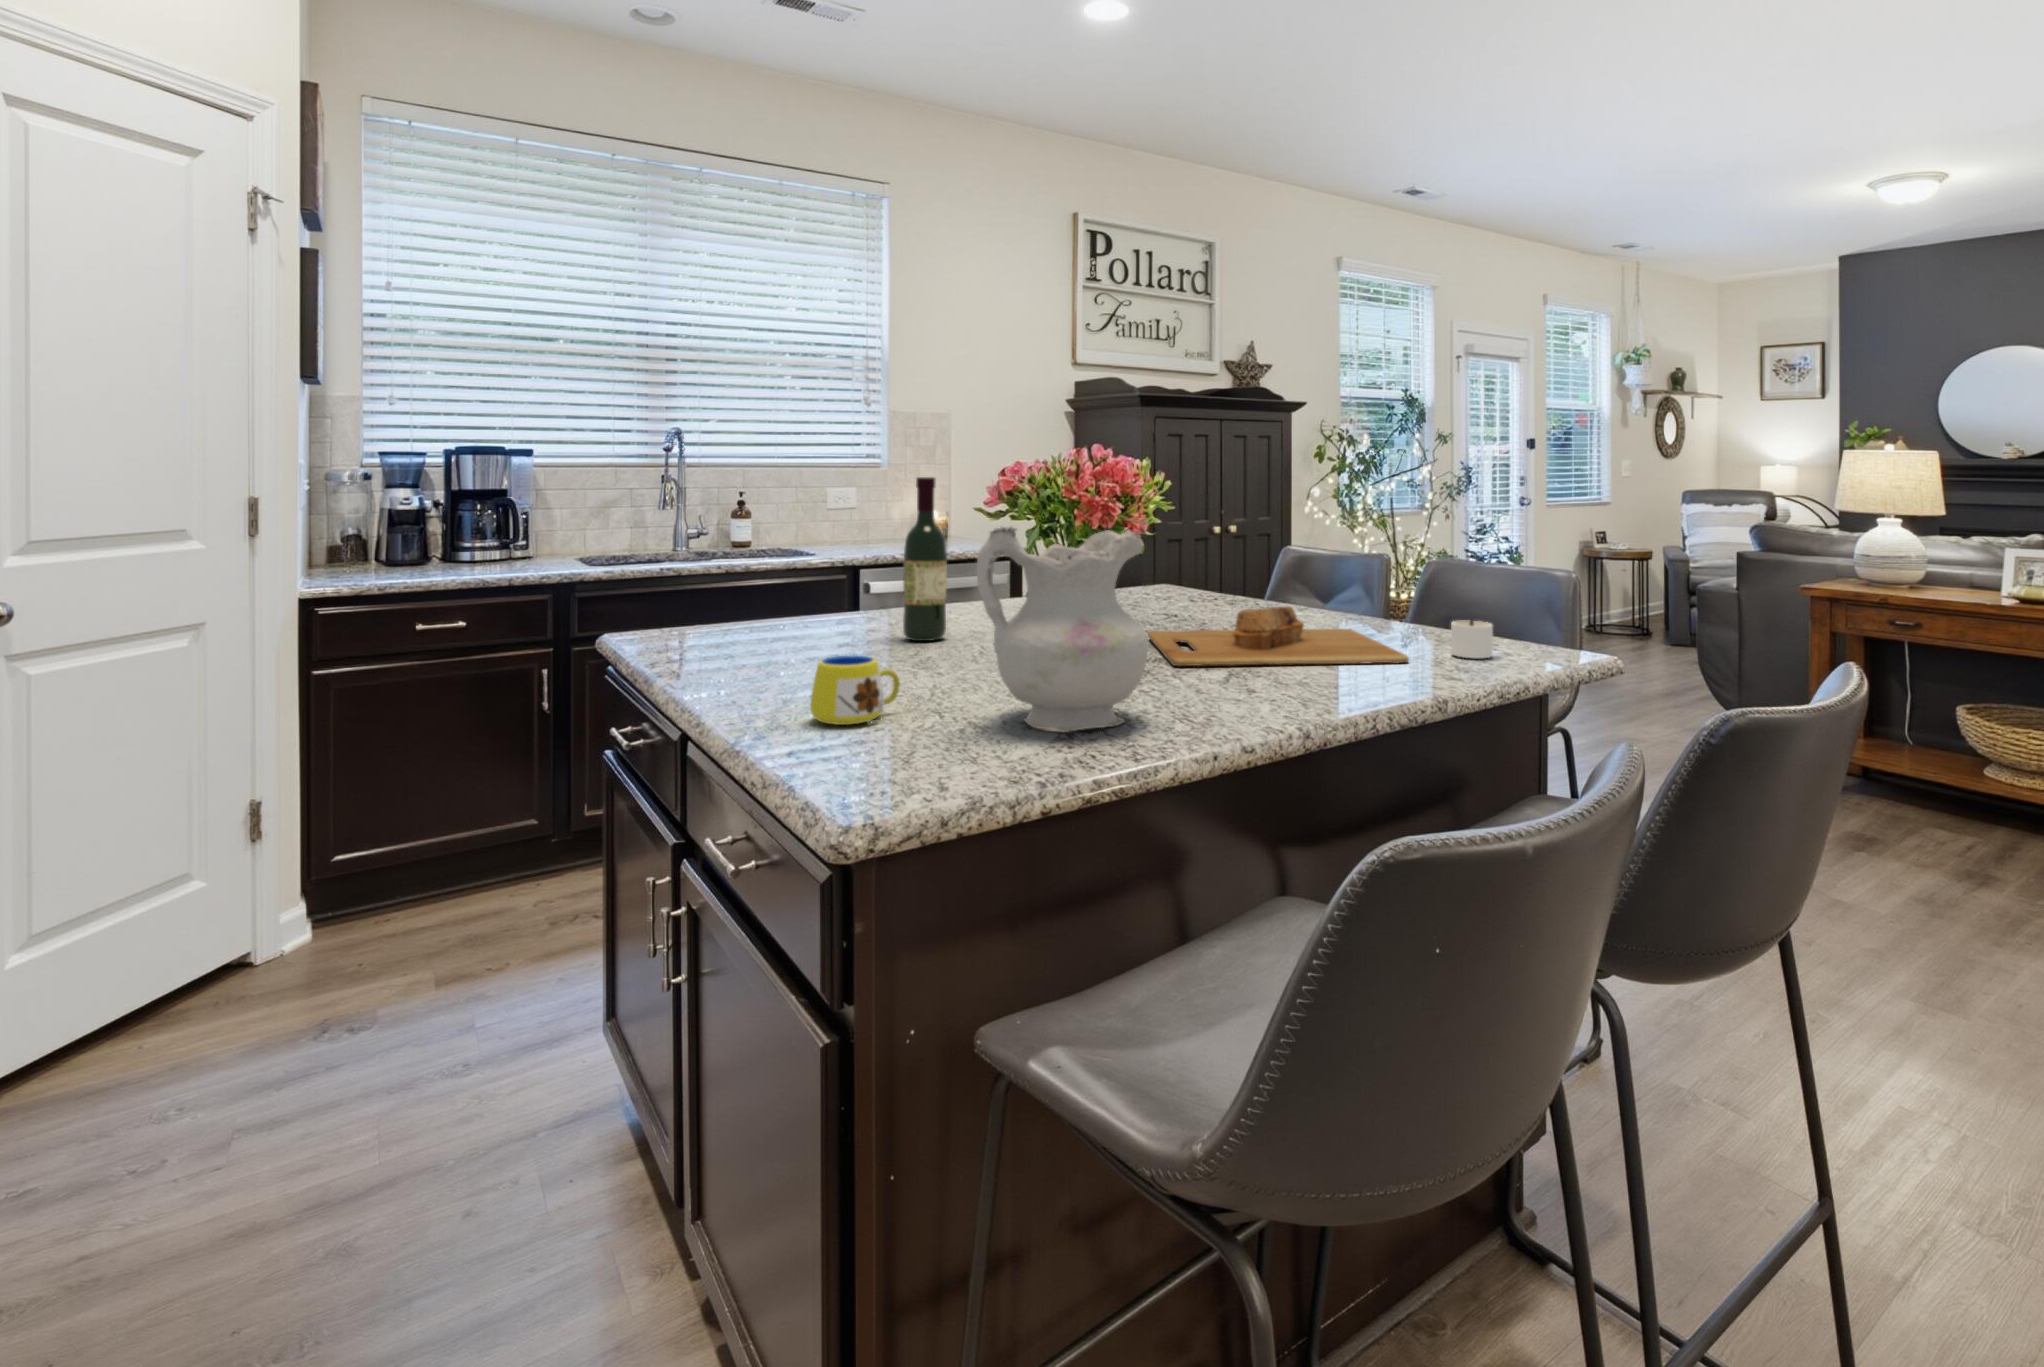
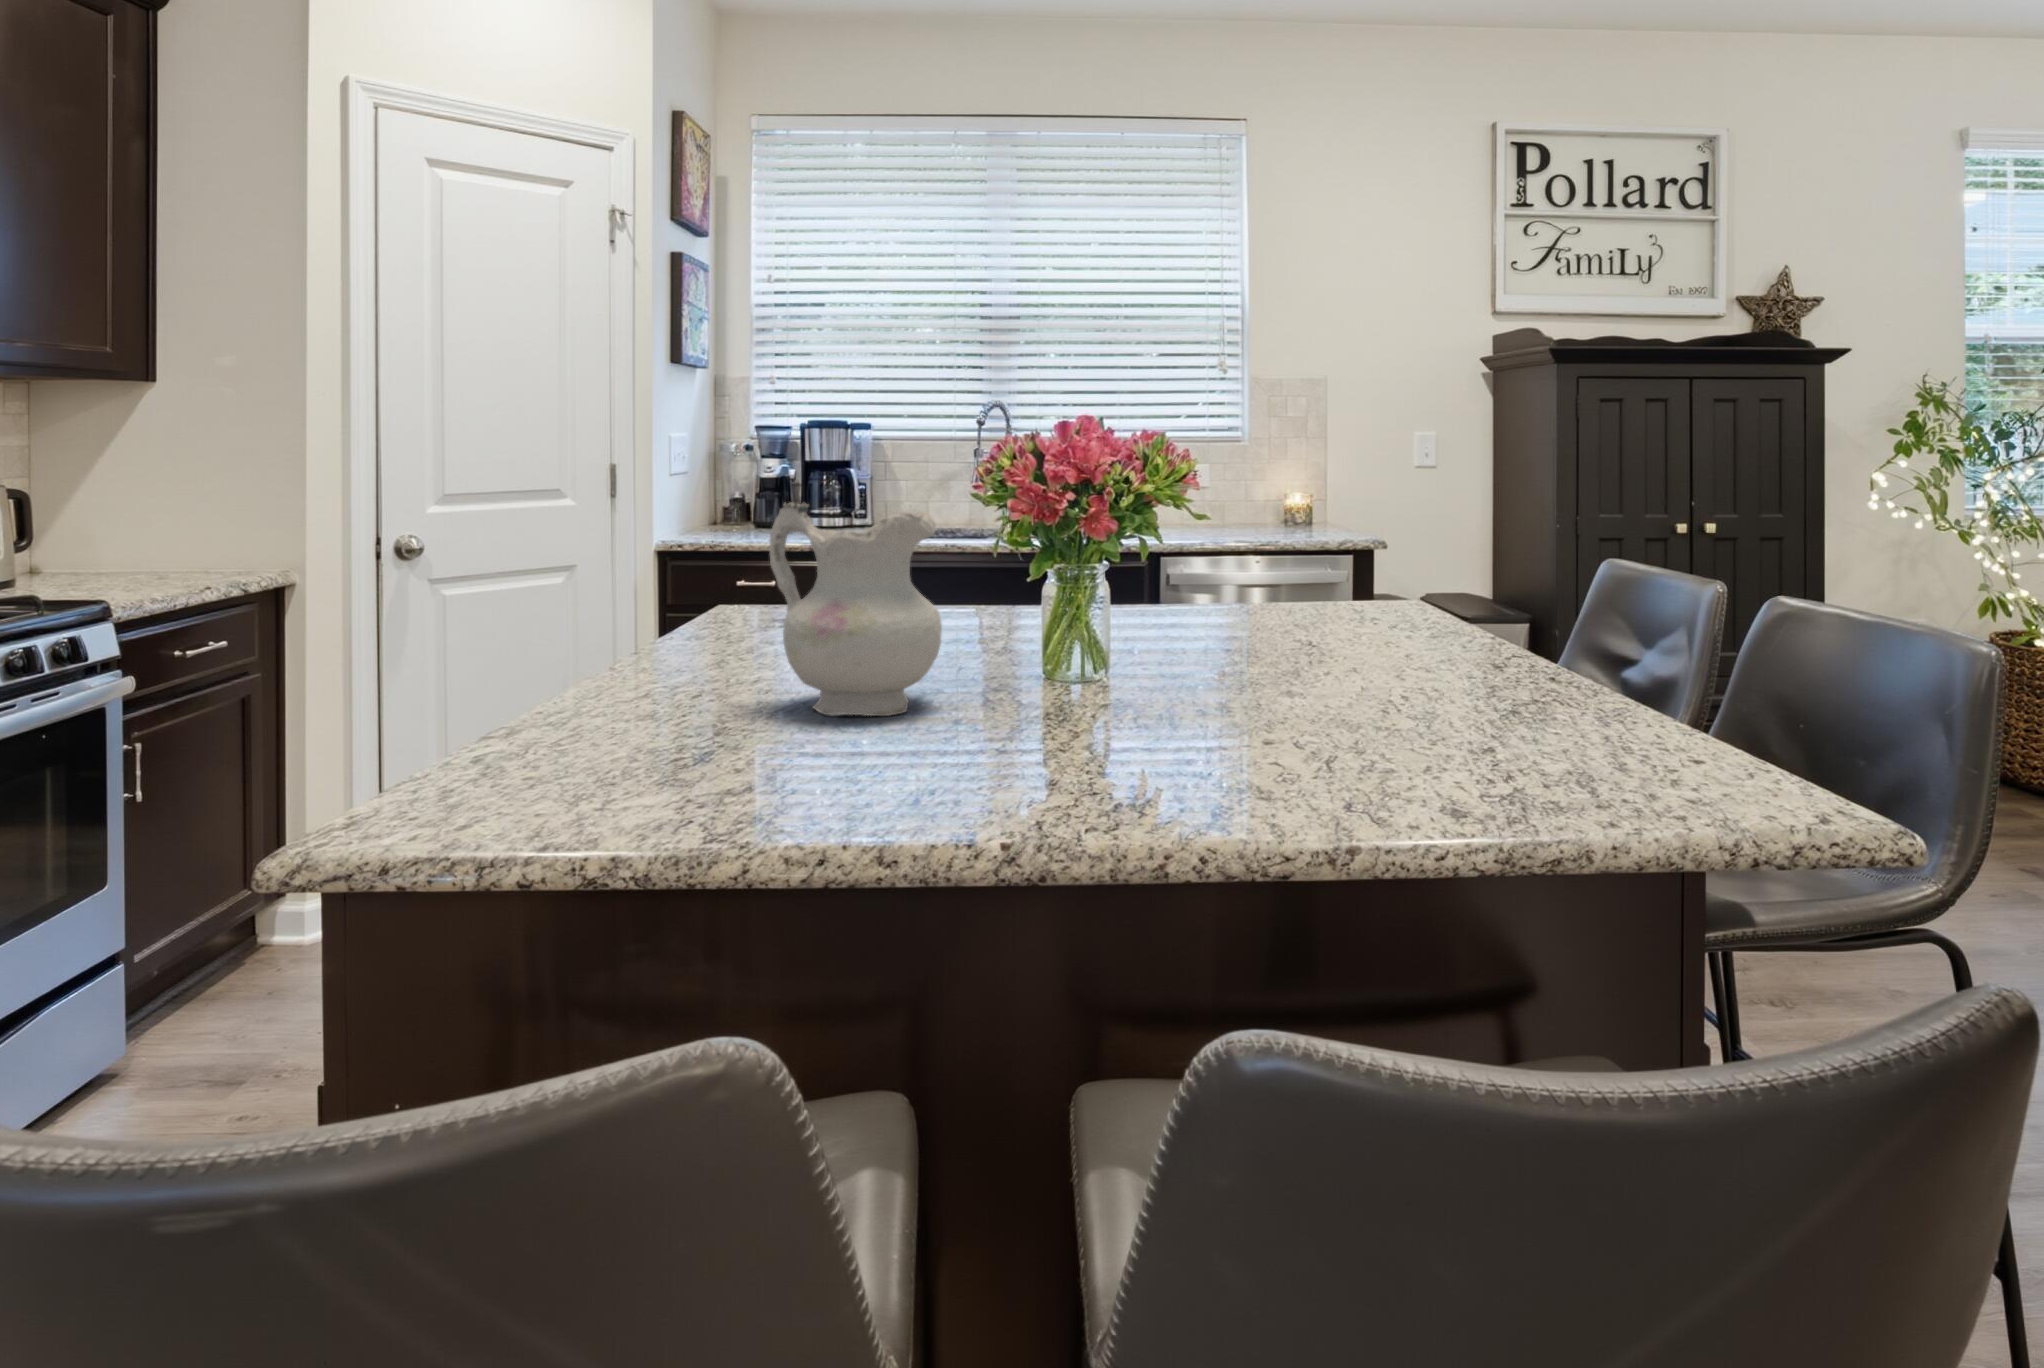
wine bottle: present [903,477,947,641] -> none [958,453,1002,624]
cutting board: present [1148,606,1409,666] -> none [1122,614,1442,697]
candle: present [1451,620,1493,659] -> none [1486,649,1571,703]
mug: present [810,656,902,725] -> none [668,622,760,688]

